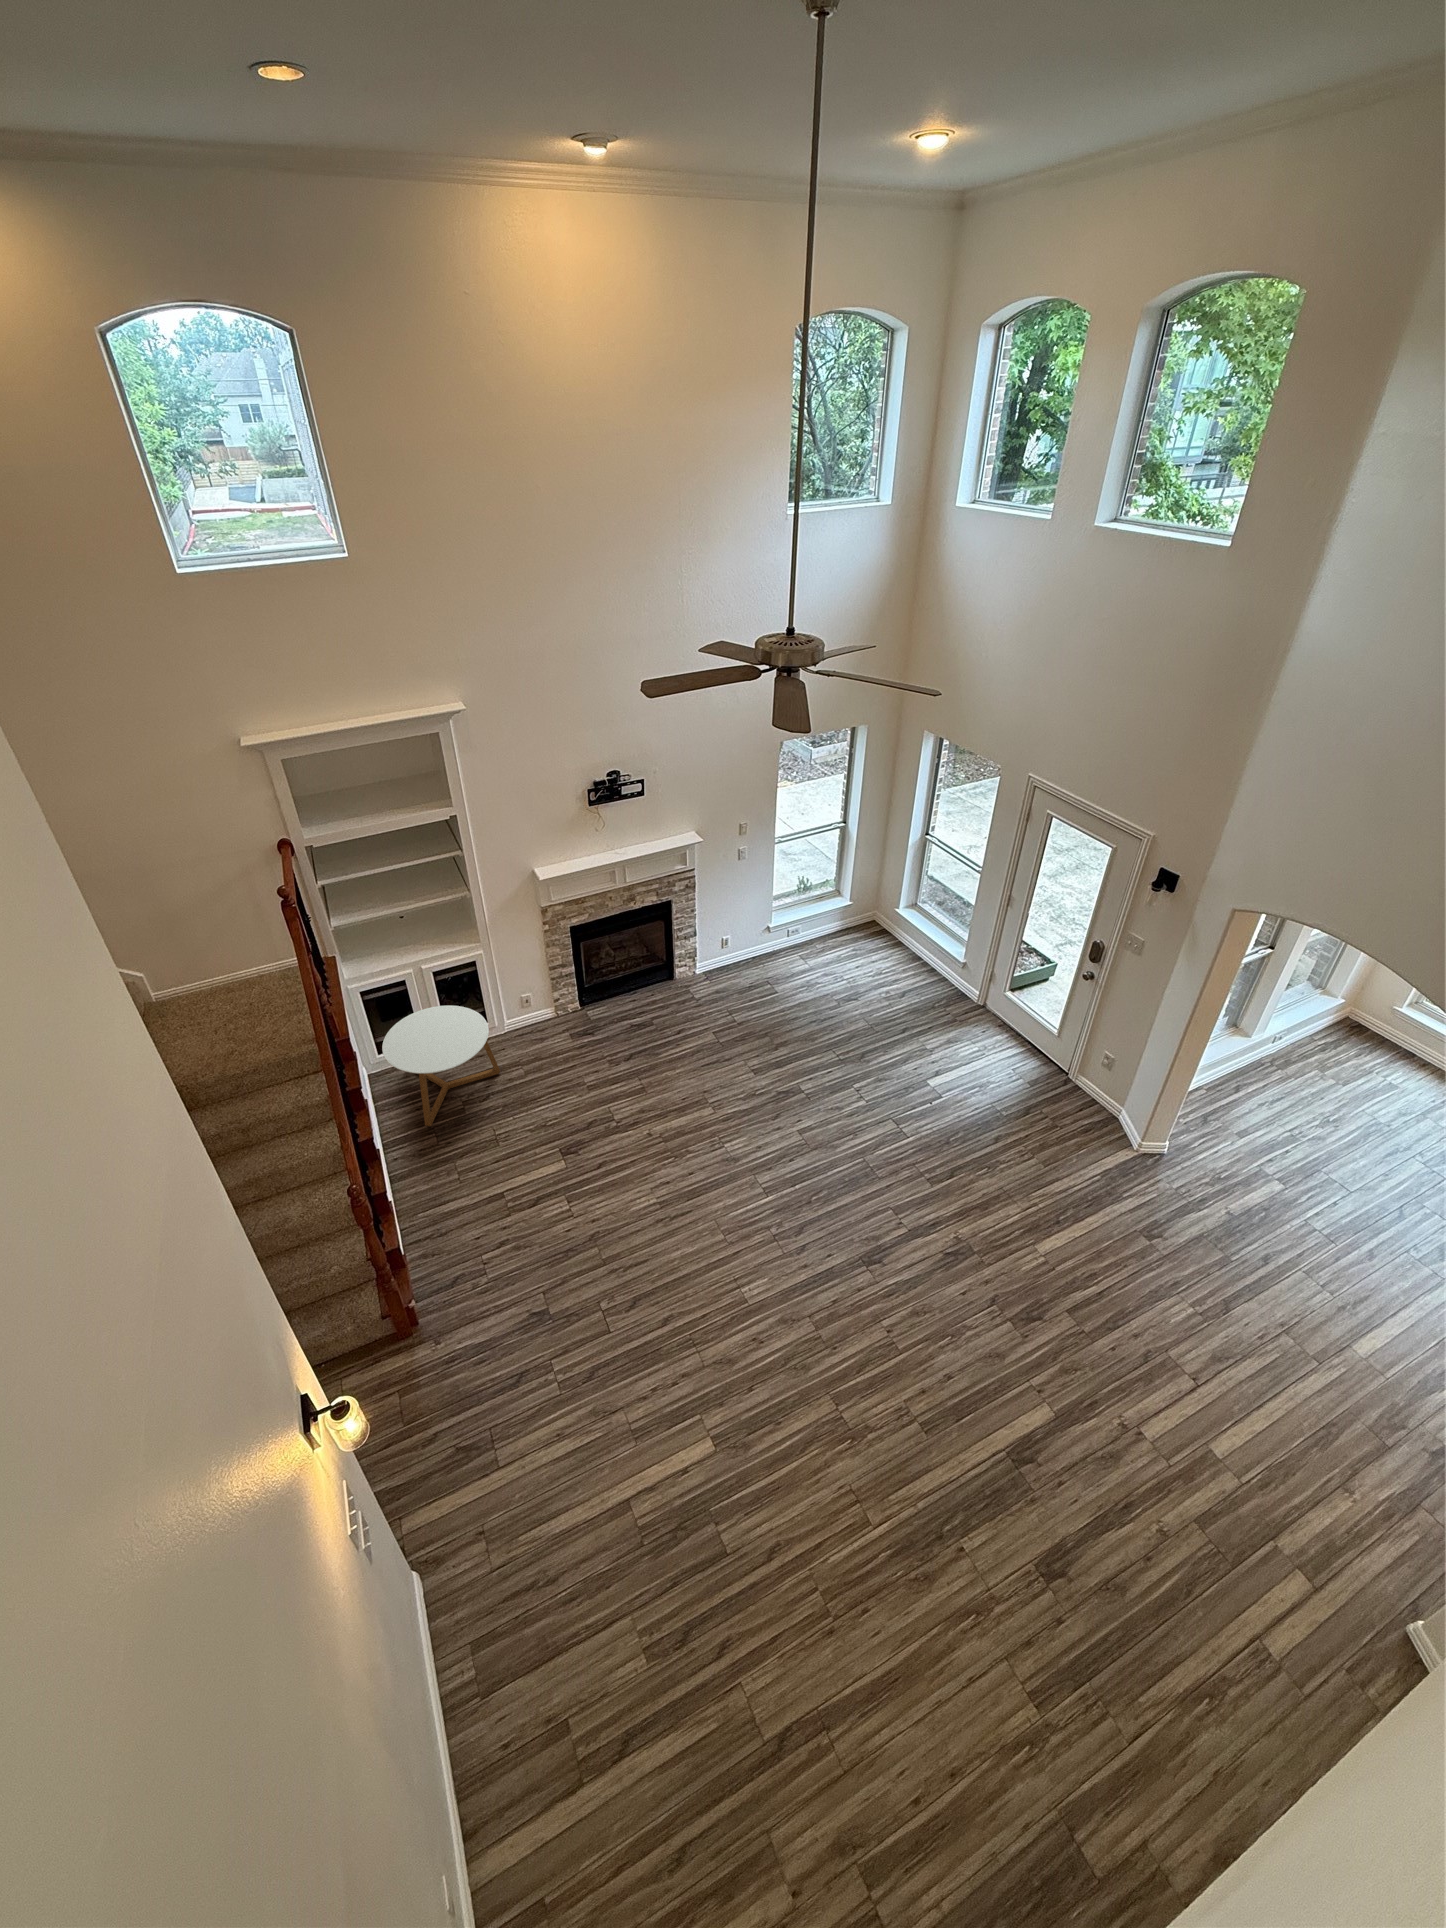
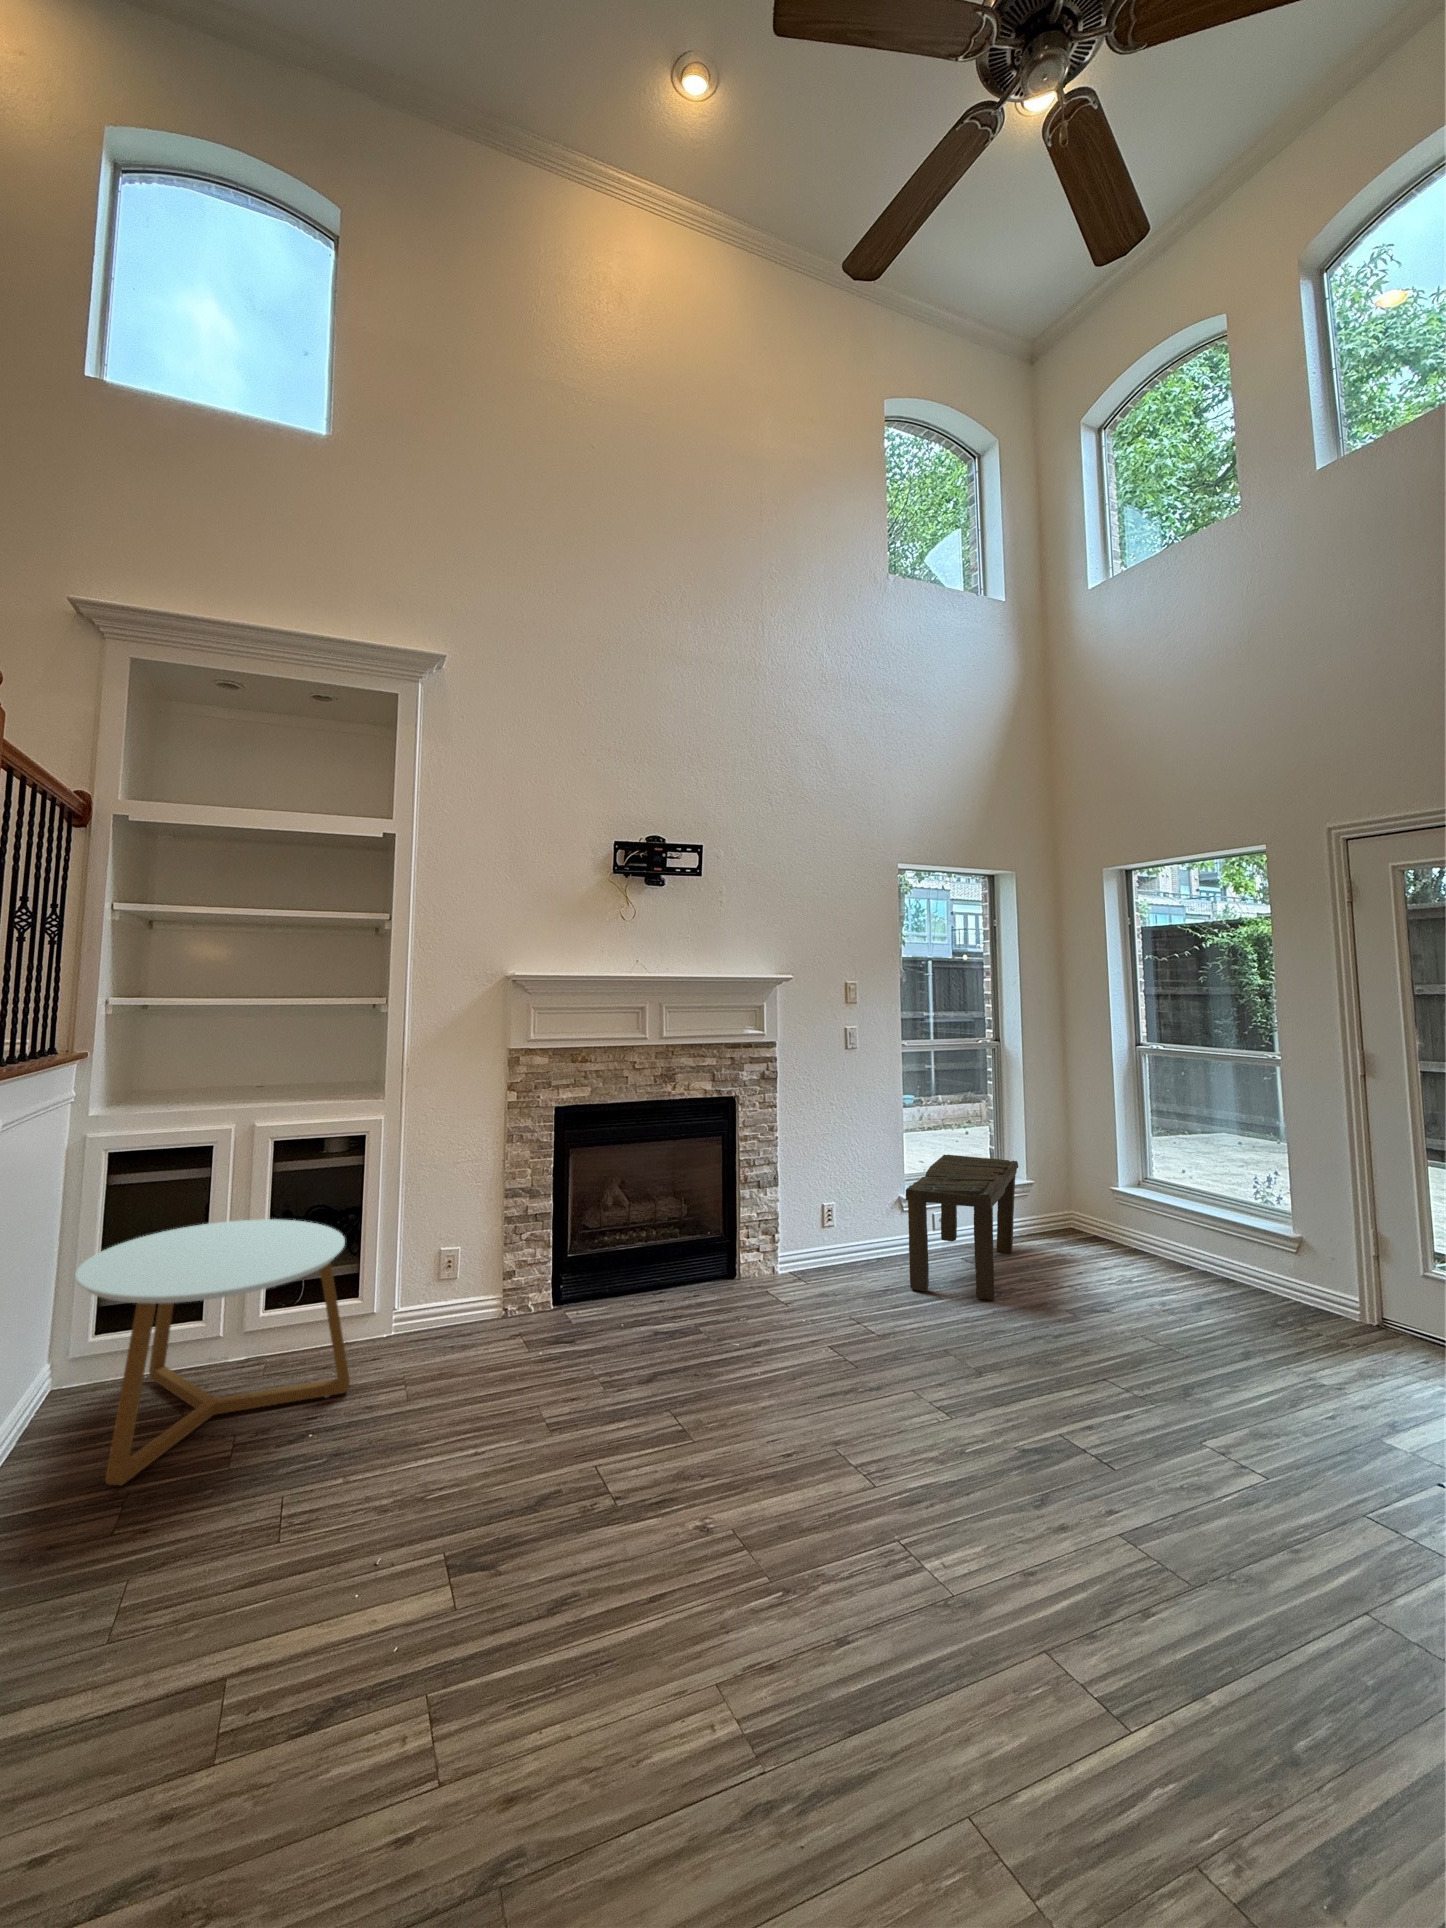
bench: none [761,901,834,996] -> present [906,1155,1018,1300]

